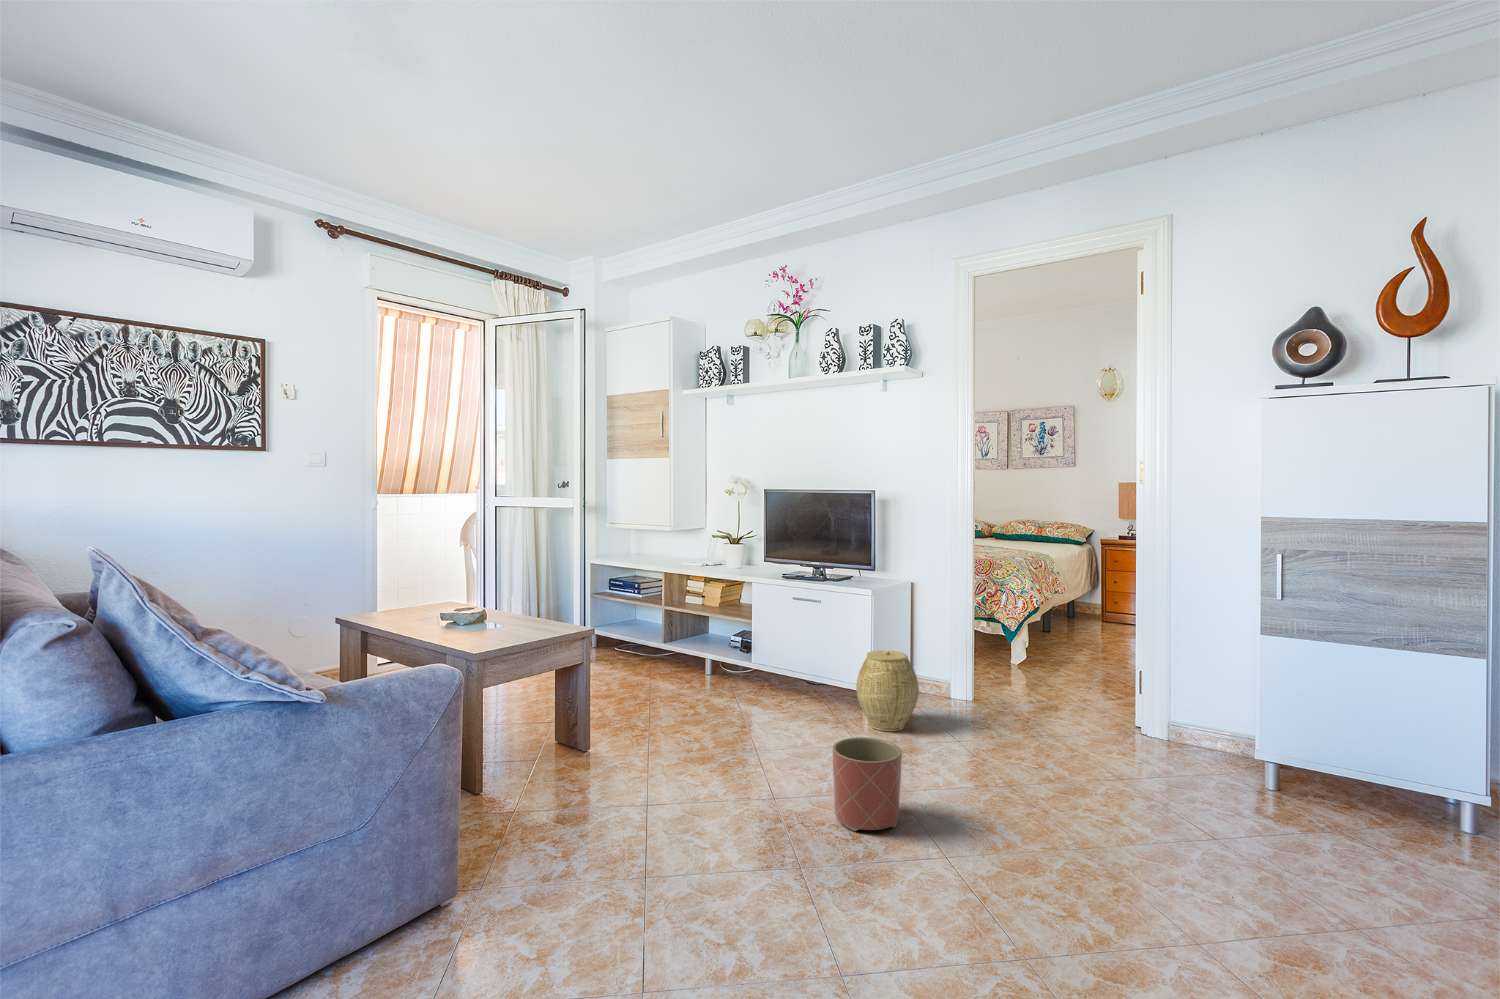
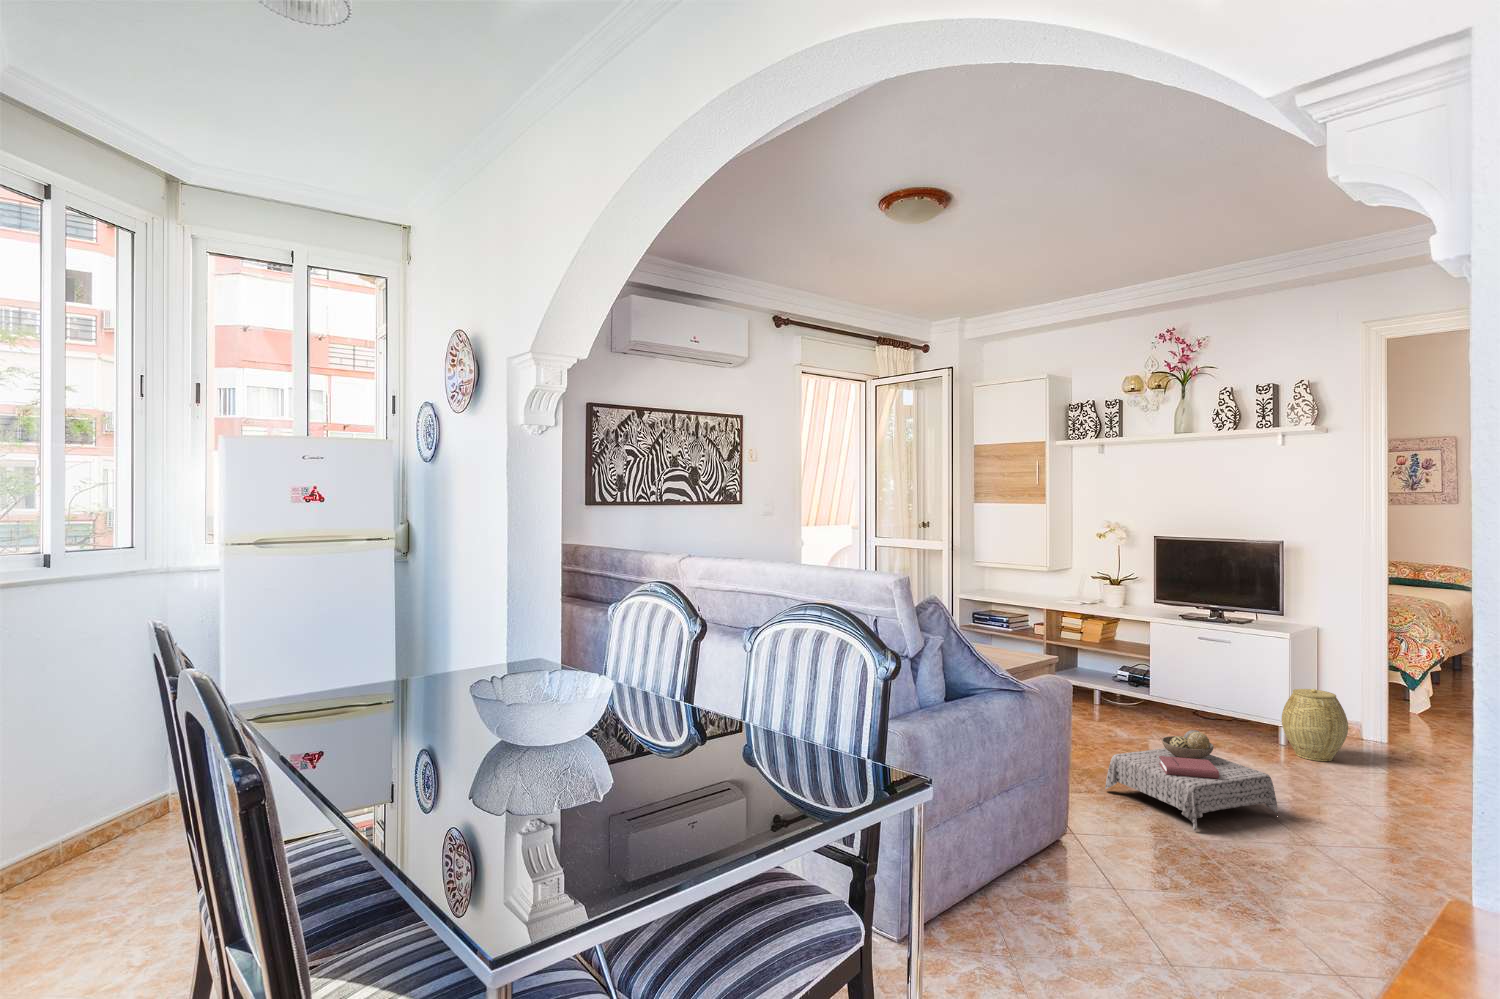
ottoman: none [601,714,787,860] -> present [1105,730,1278,831]
planter: present [833,737,902,831] -> none [1316,756,1384,828]

